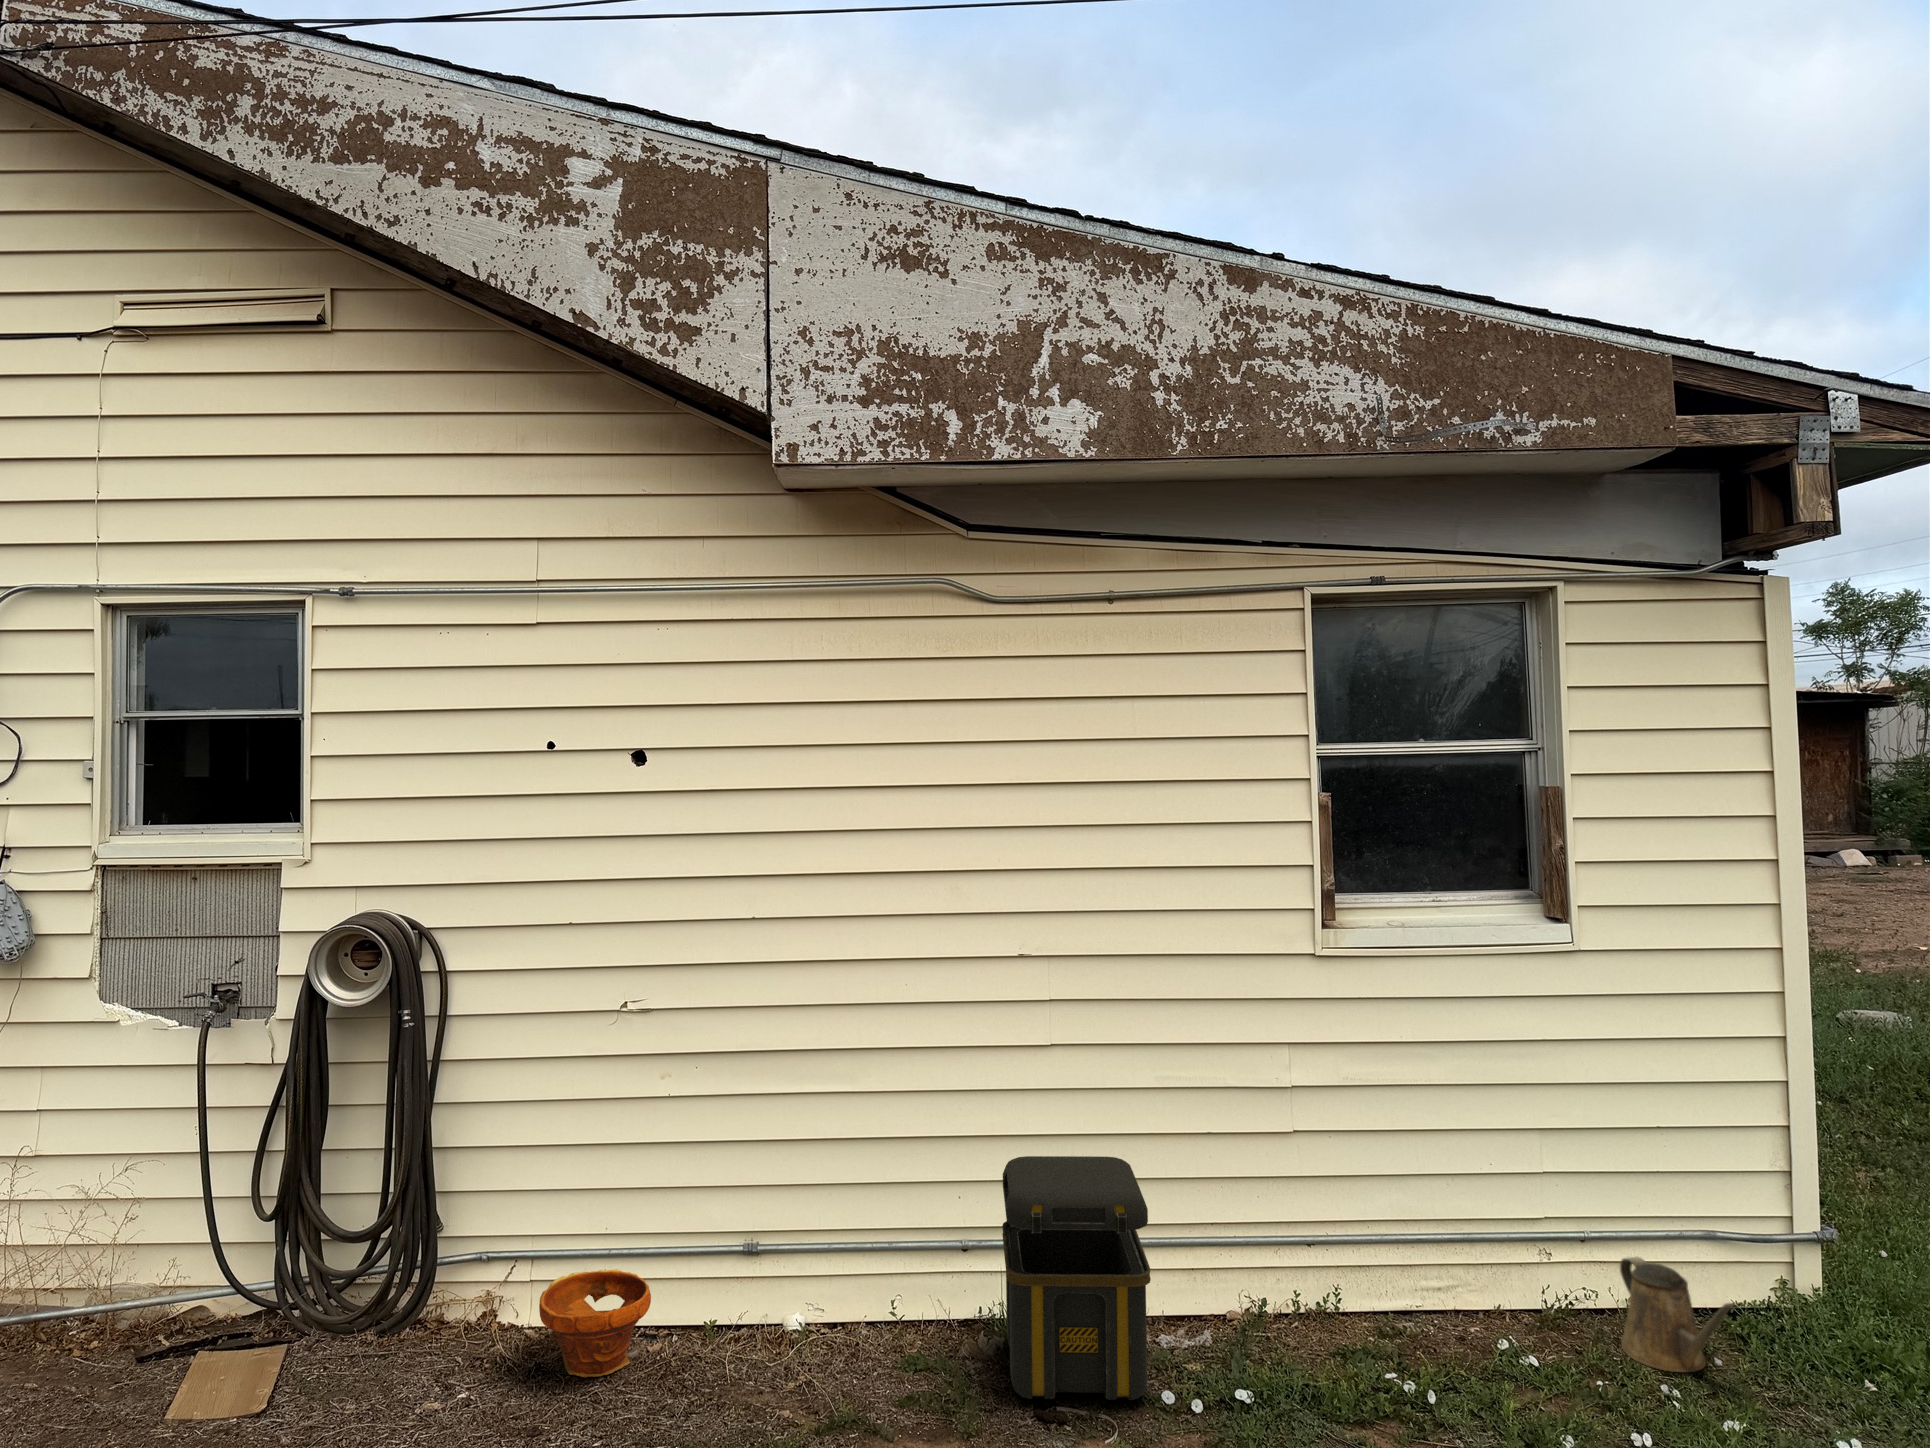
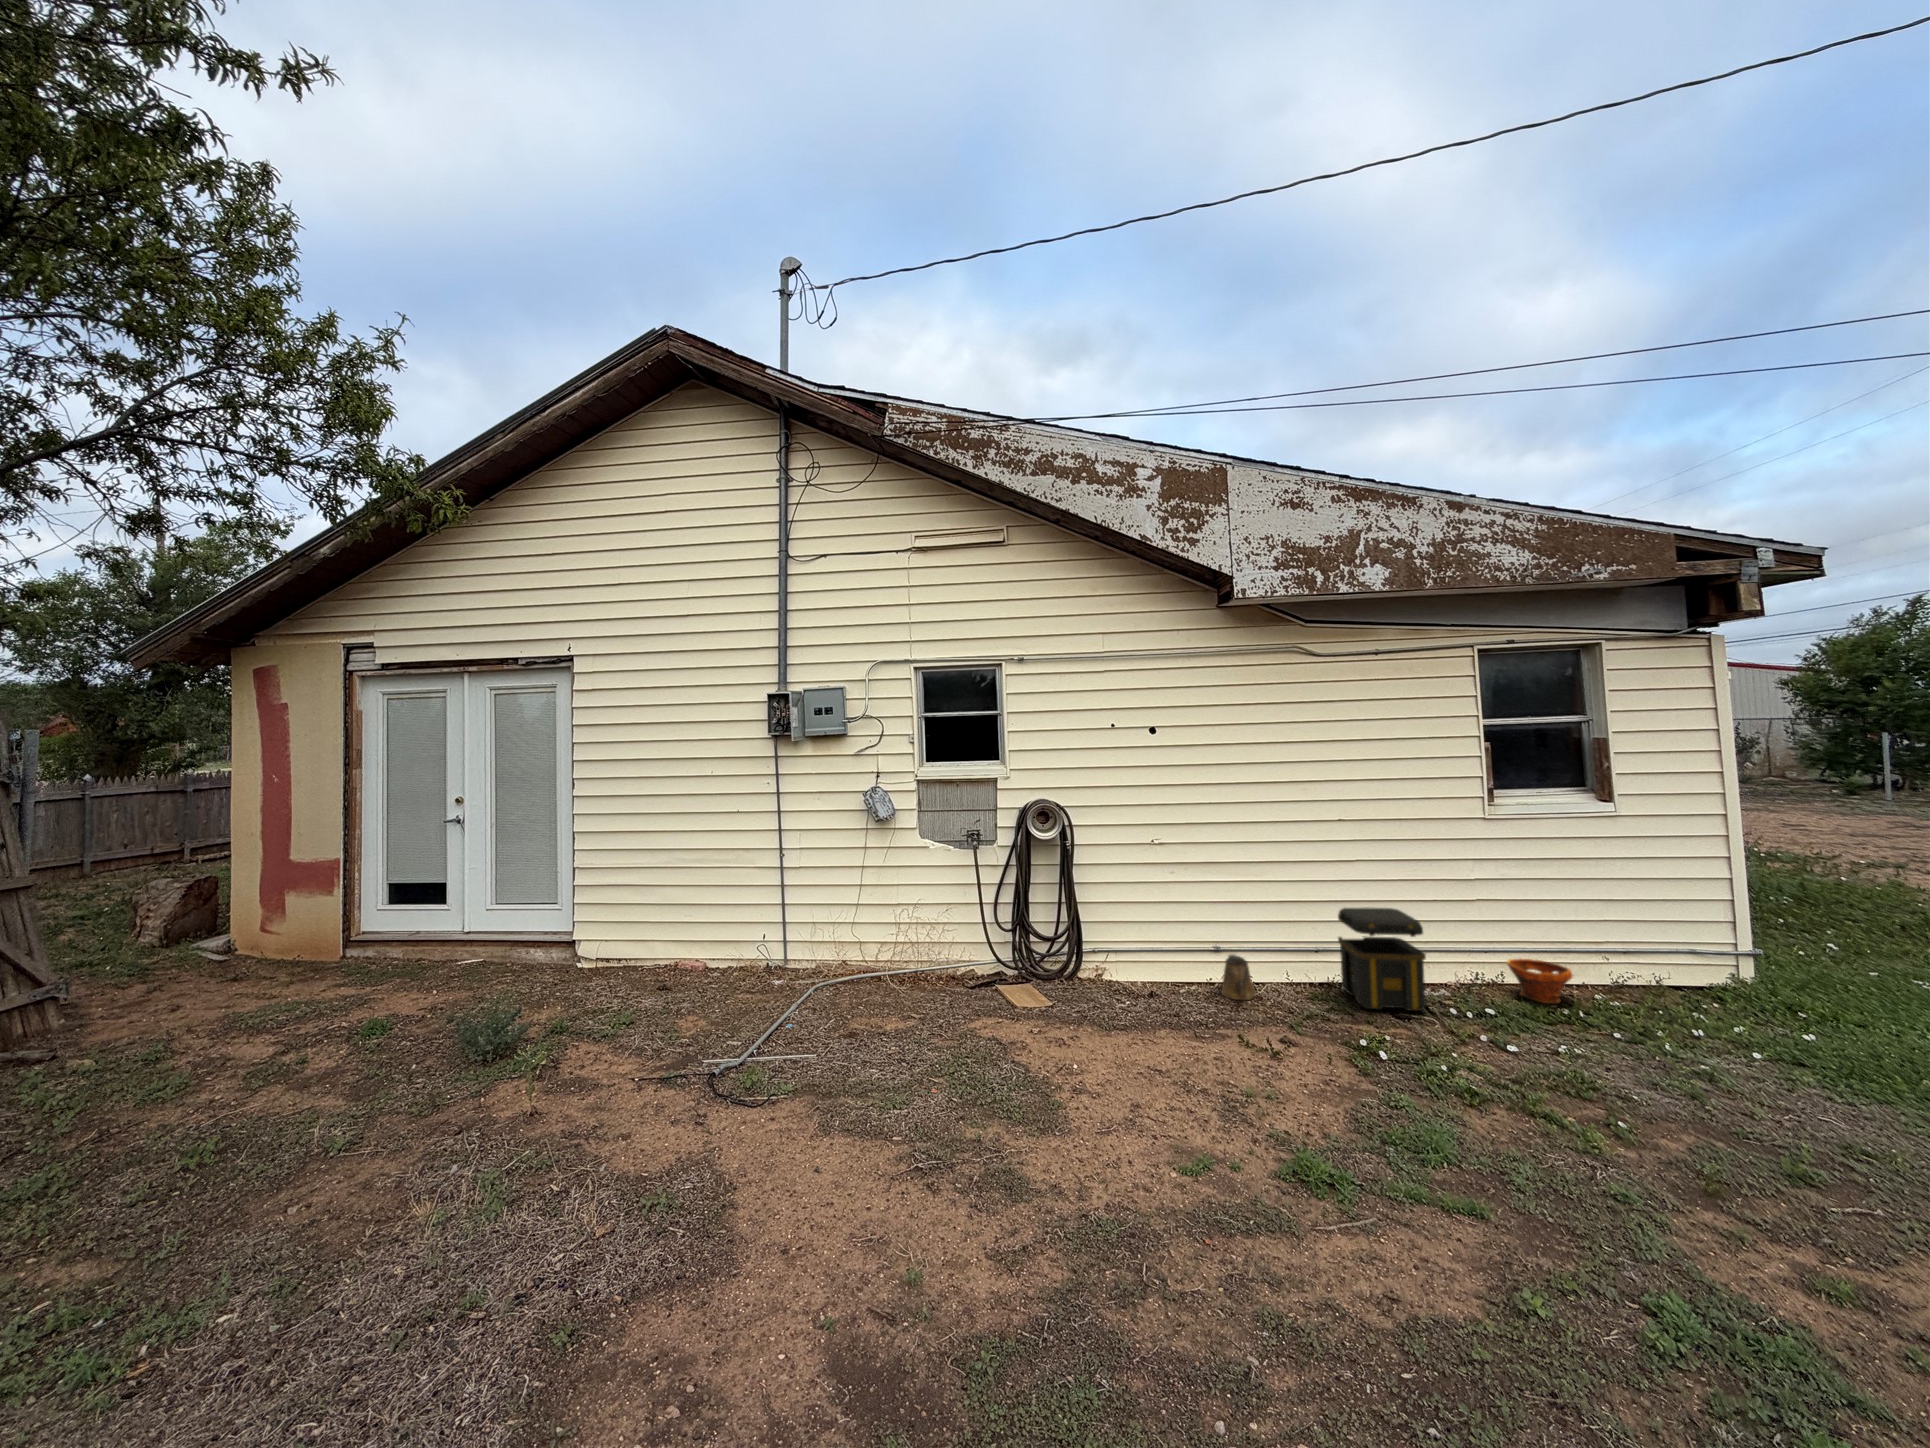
watering can: present [1620,1257,1737,1372] -> present [1221,954,1255,1000]
planter: present [539,1269,651,1377] -> present [1507,958,1573,1003]

